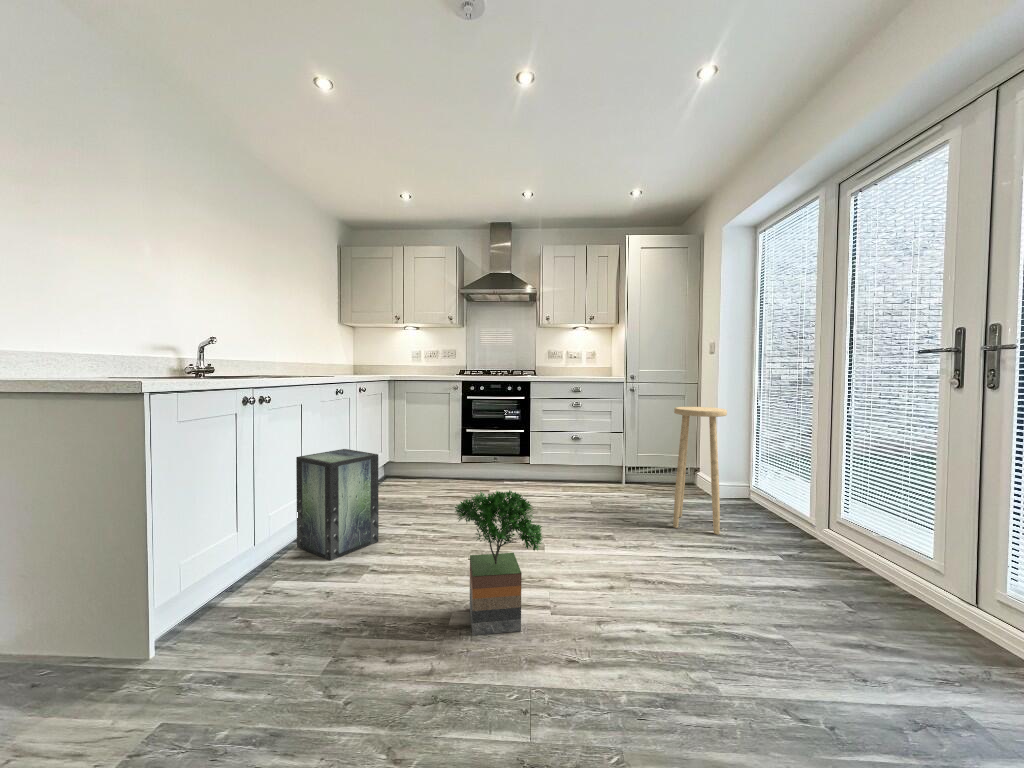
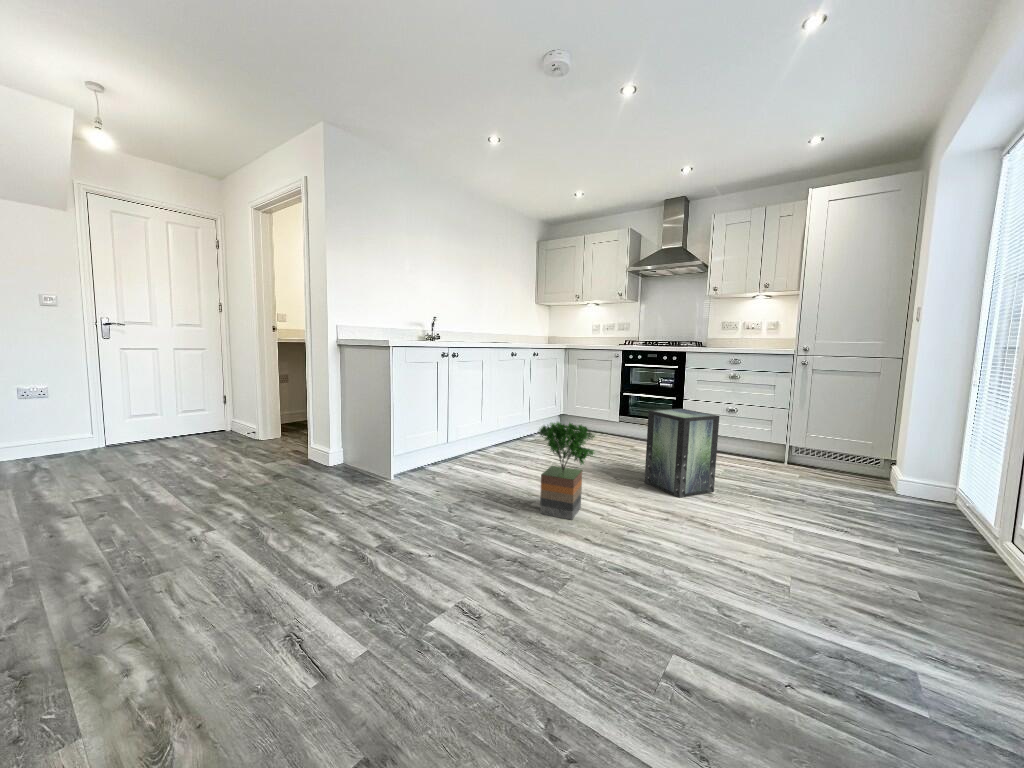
stool: present [673,407,727,535] -> none [792,379,873,514]
storage box: present [296,449,379,561] -> present [645,409,719,498]

